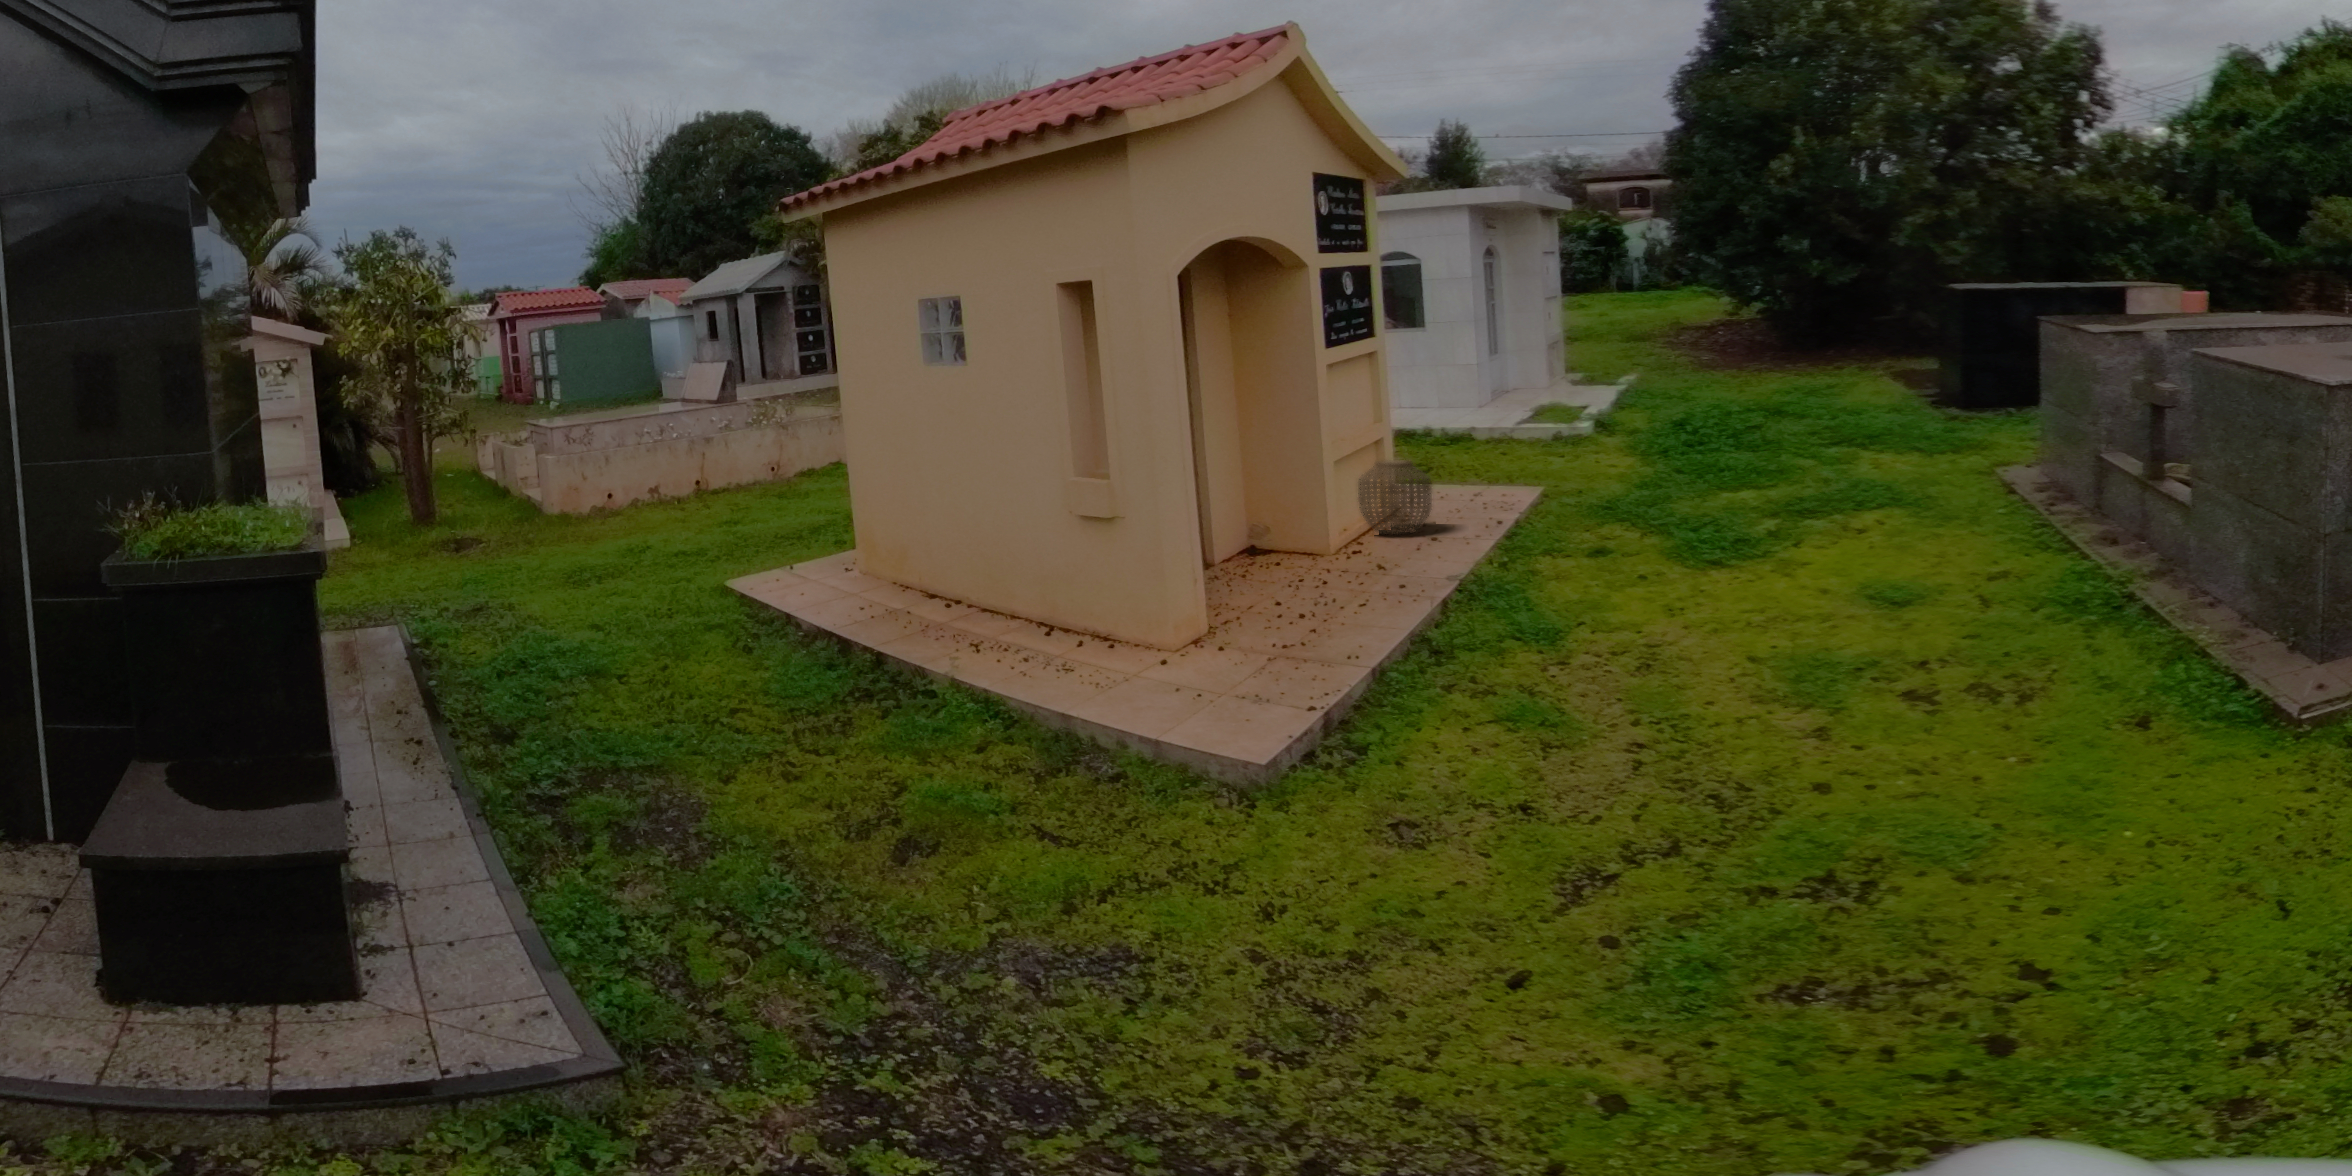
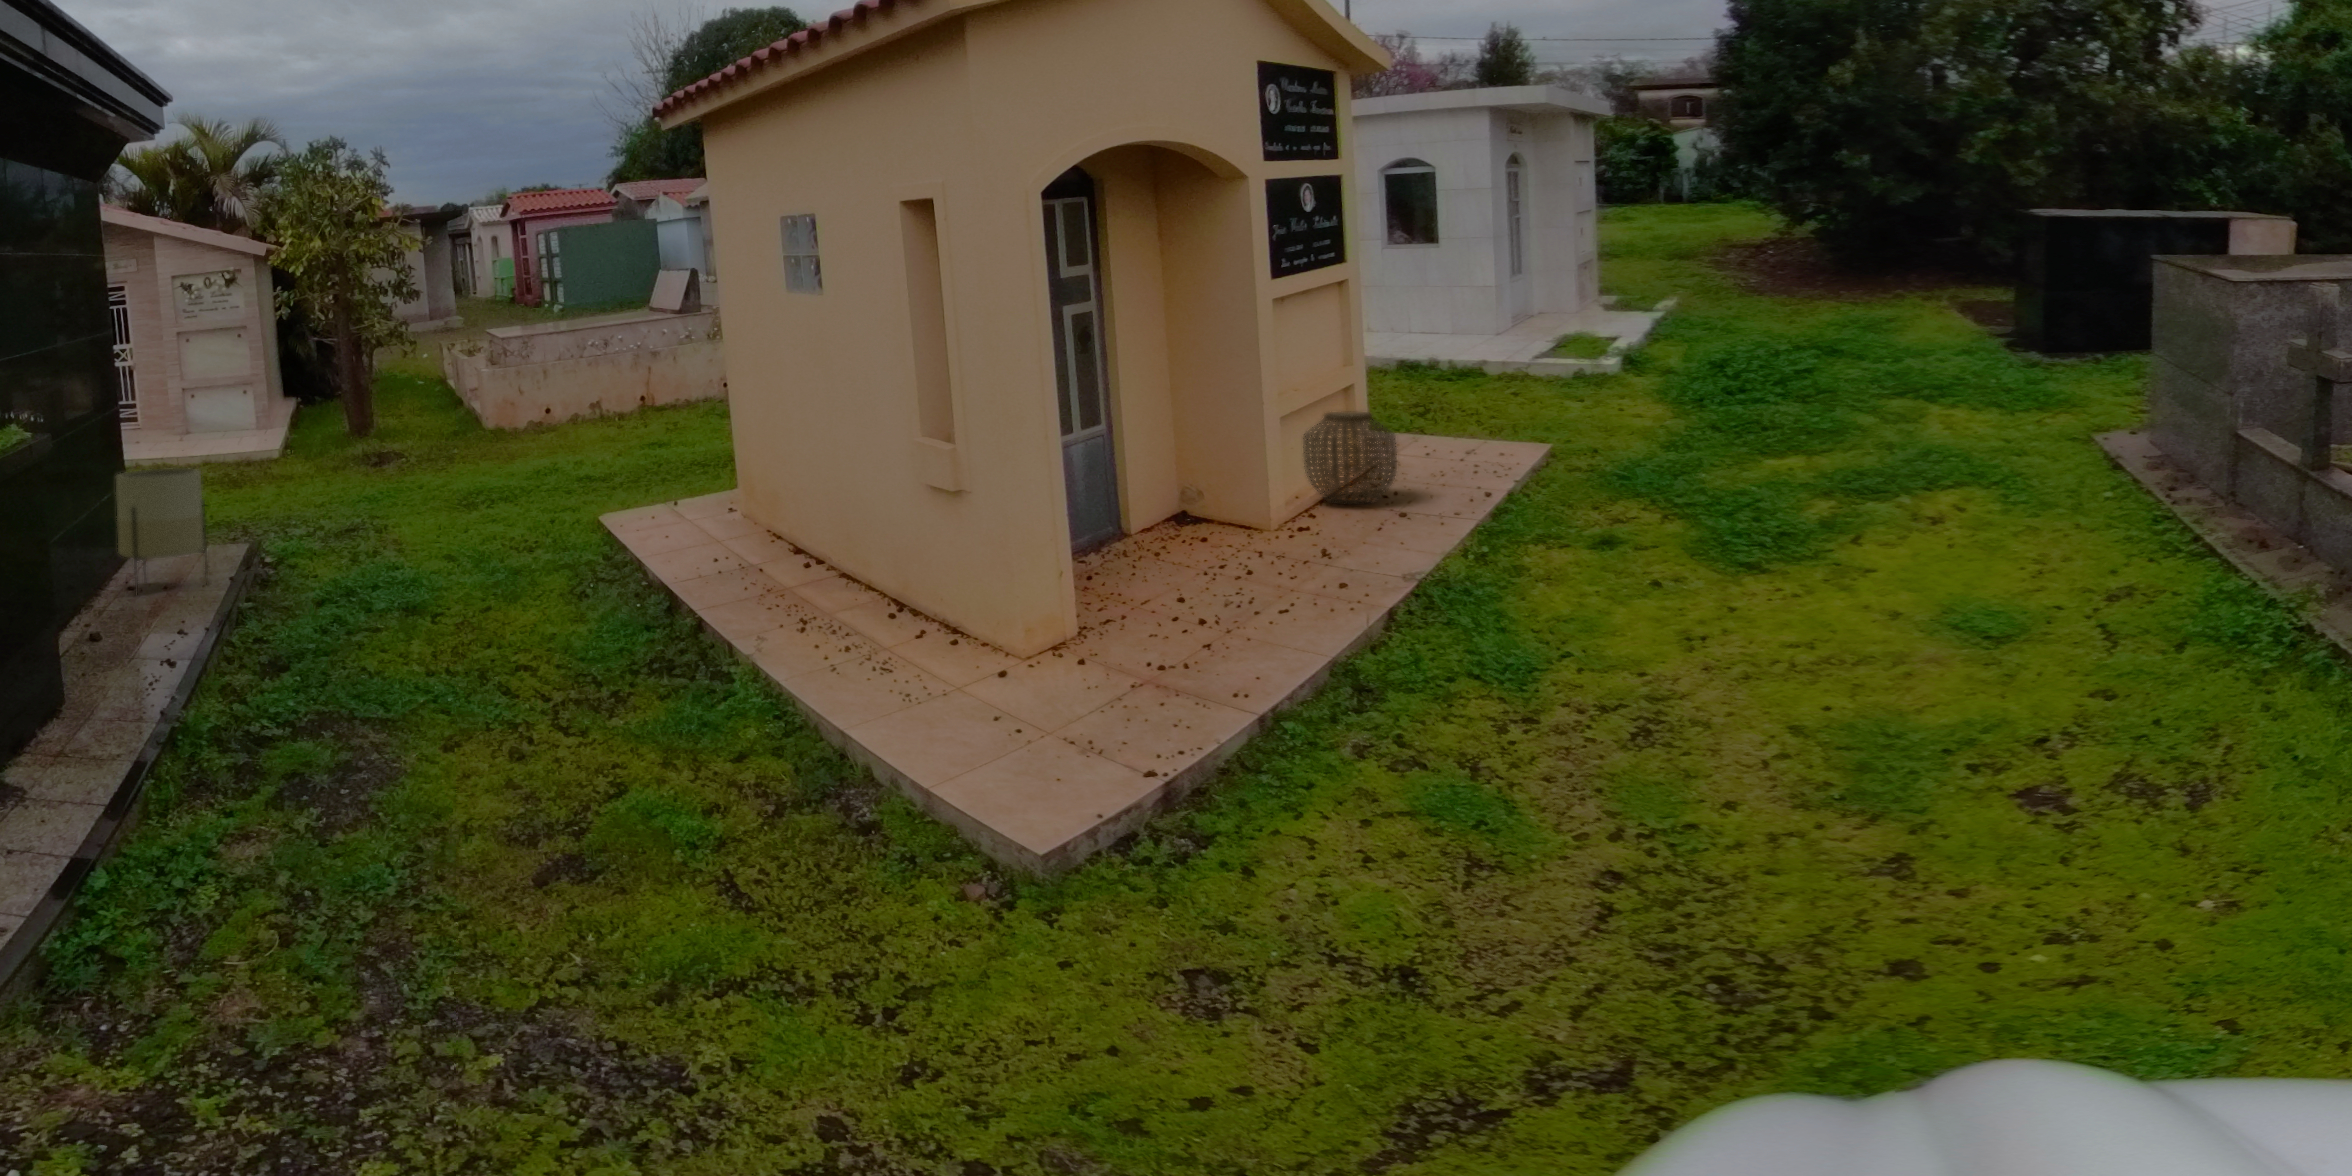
planter: none [381,514,459,619] -> present [116,468,206,589]

